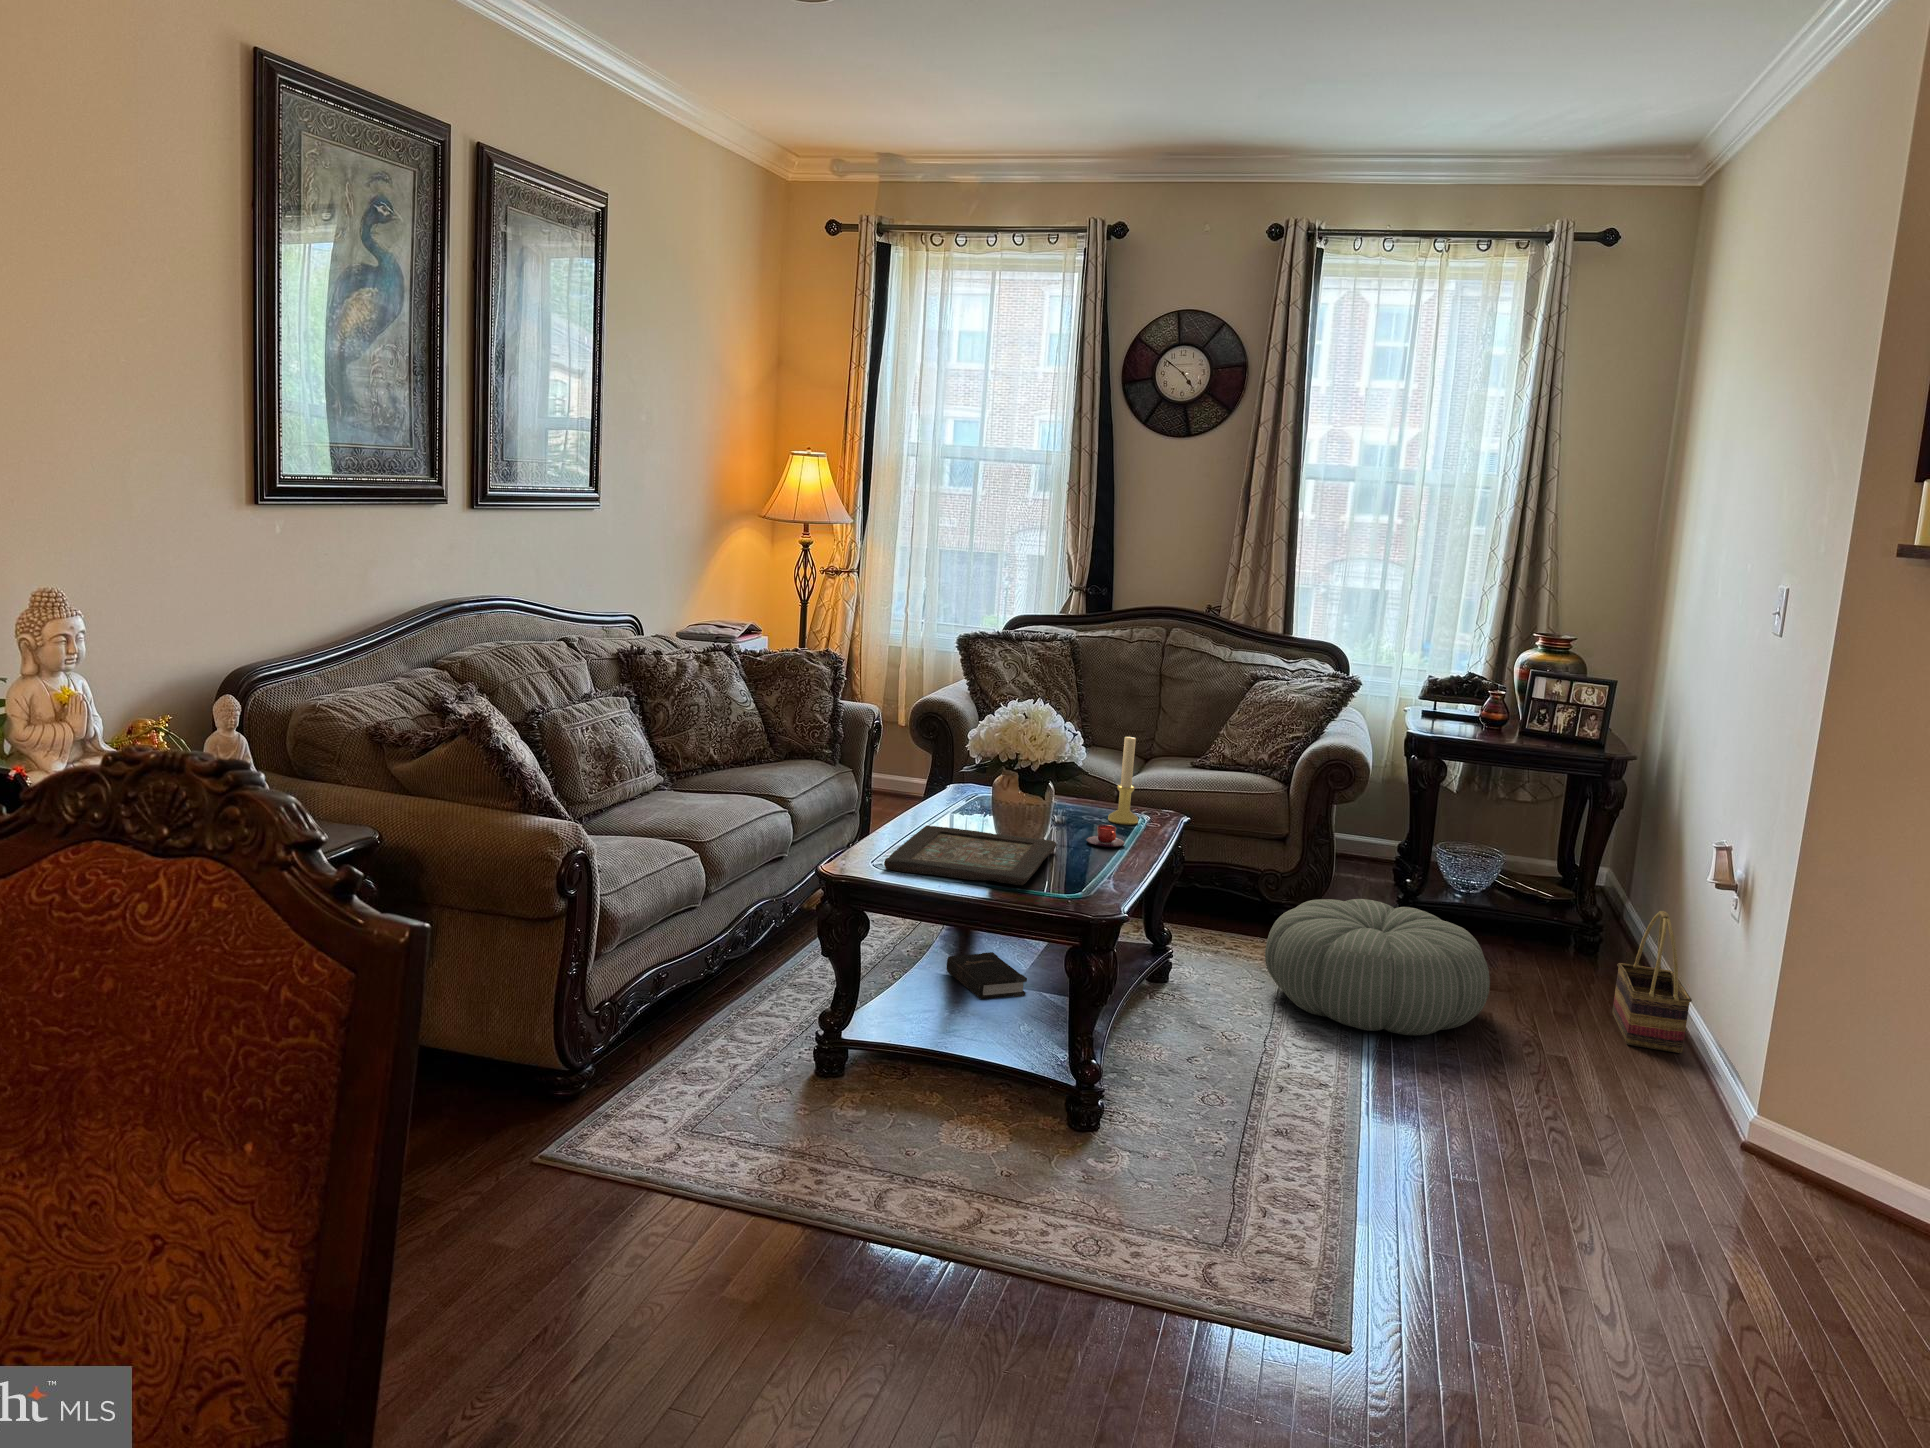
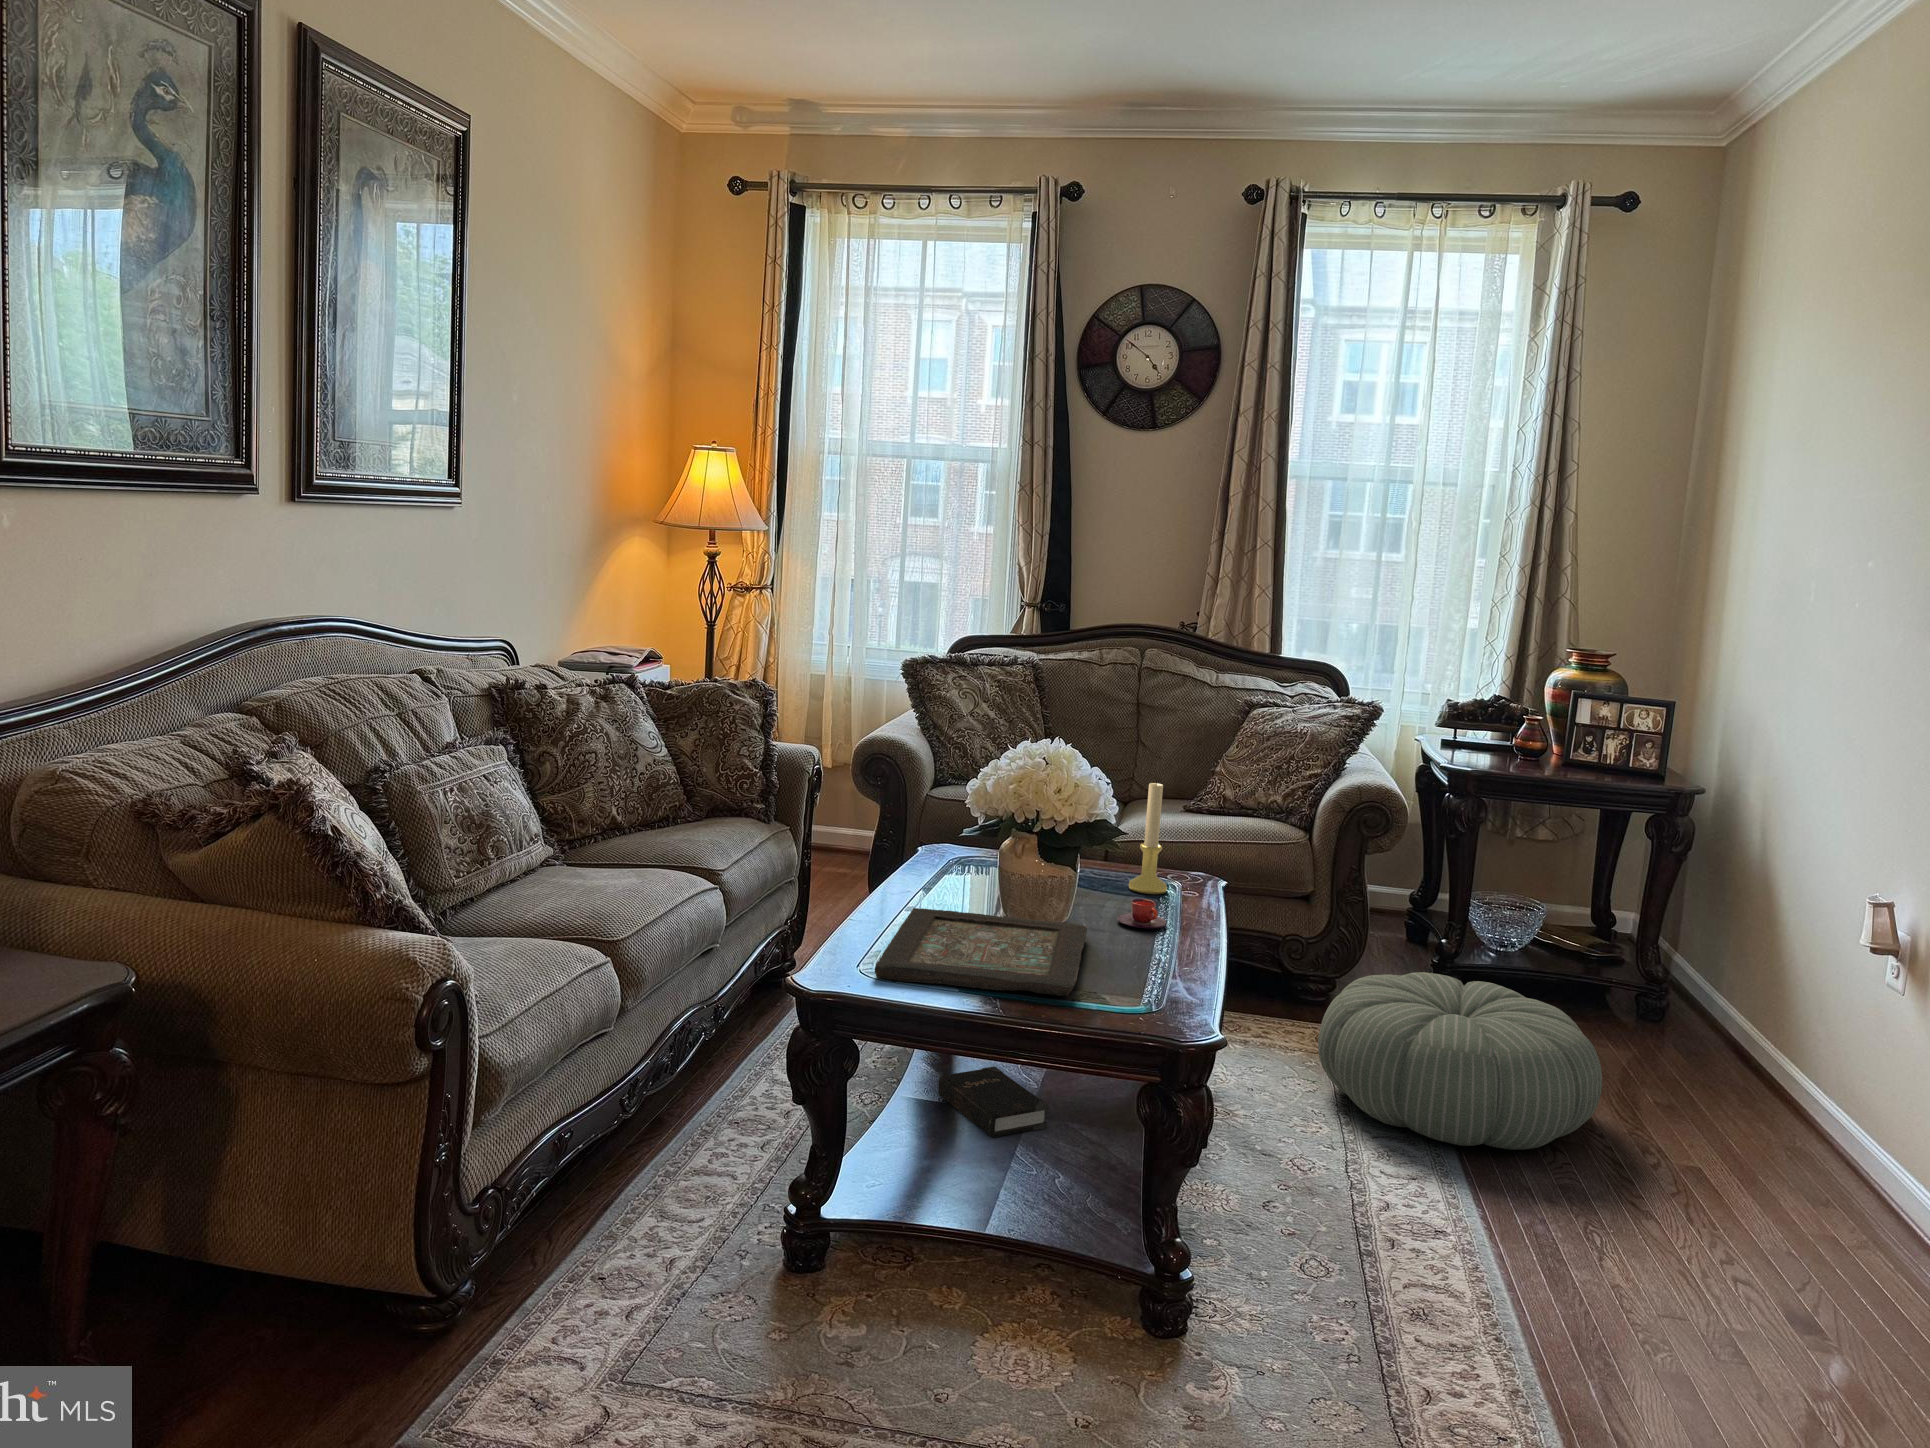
basket: present [1612,911,1692,1053] -> none [1724,979,1842,1155]

